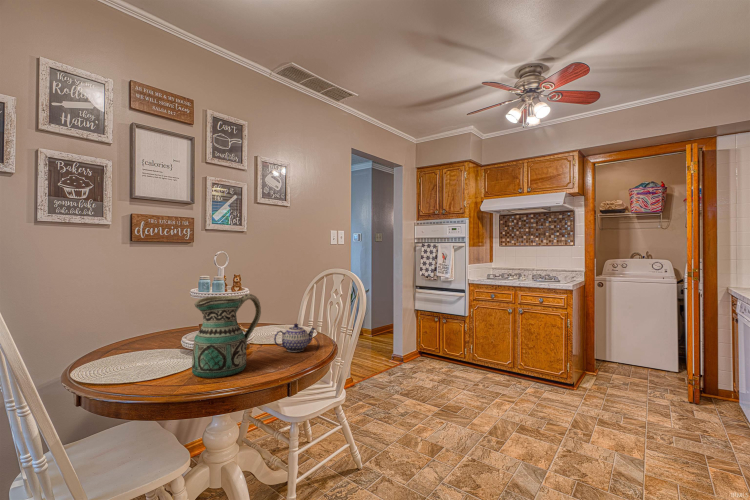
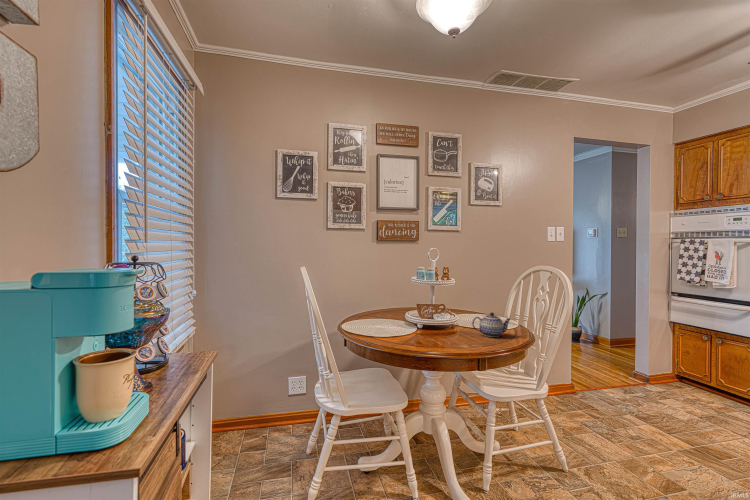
ceramic pitcher: present [192,294,261,378] -> none [408,283,459,344]

